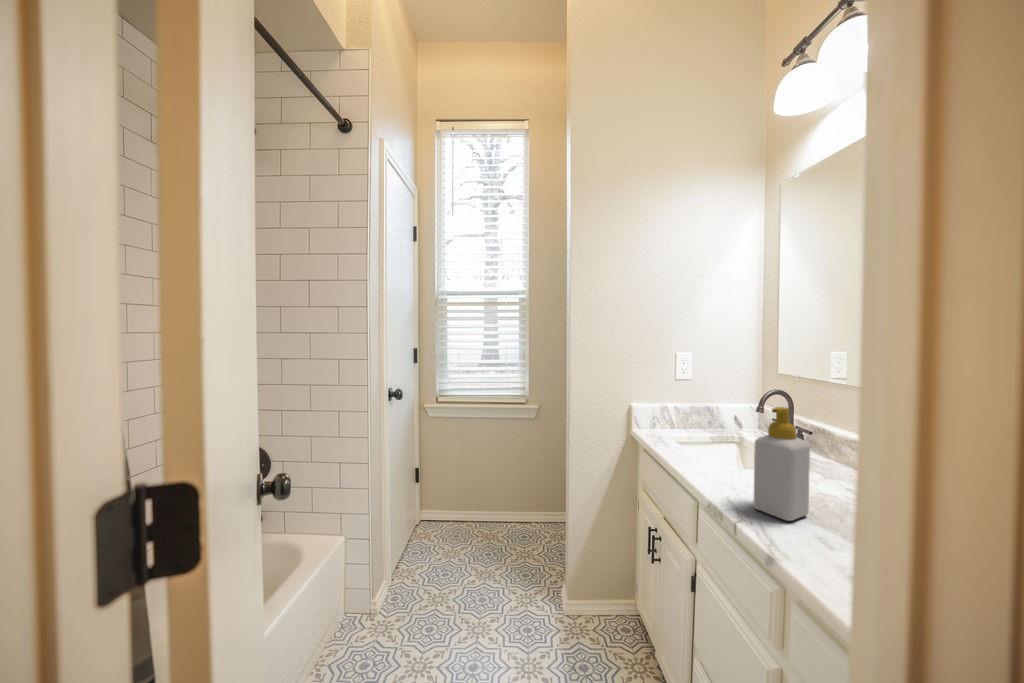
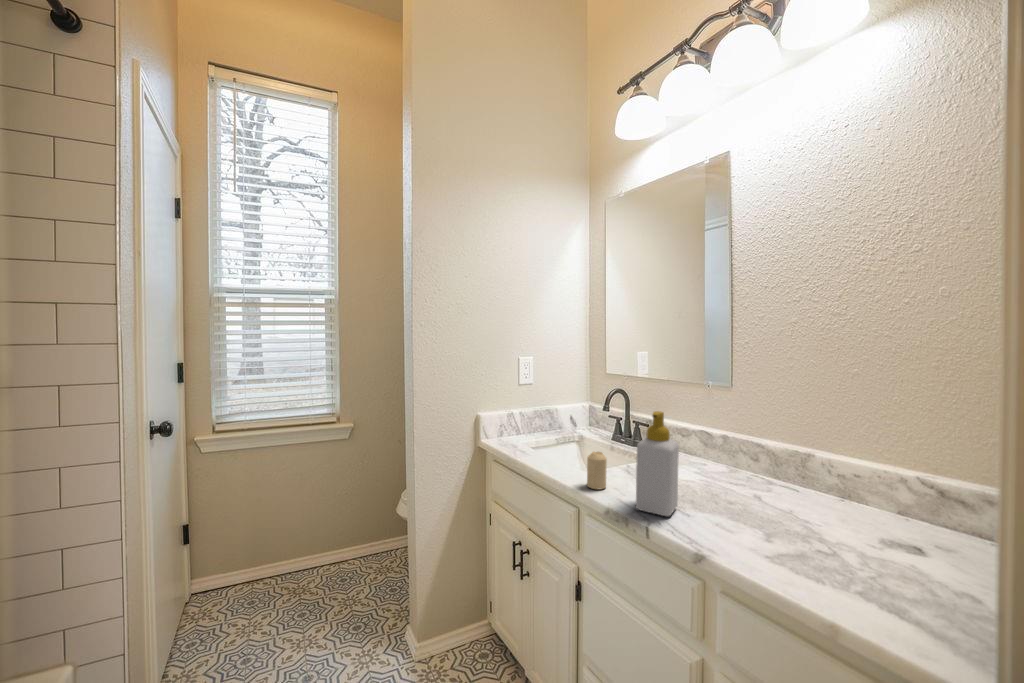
candle: none [712,446,734,485] -> present [587,452,607,489]

